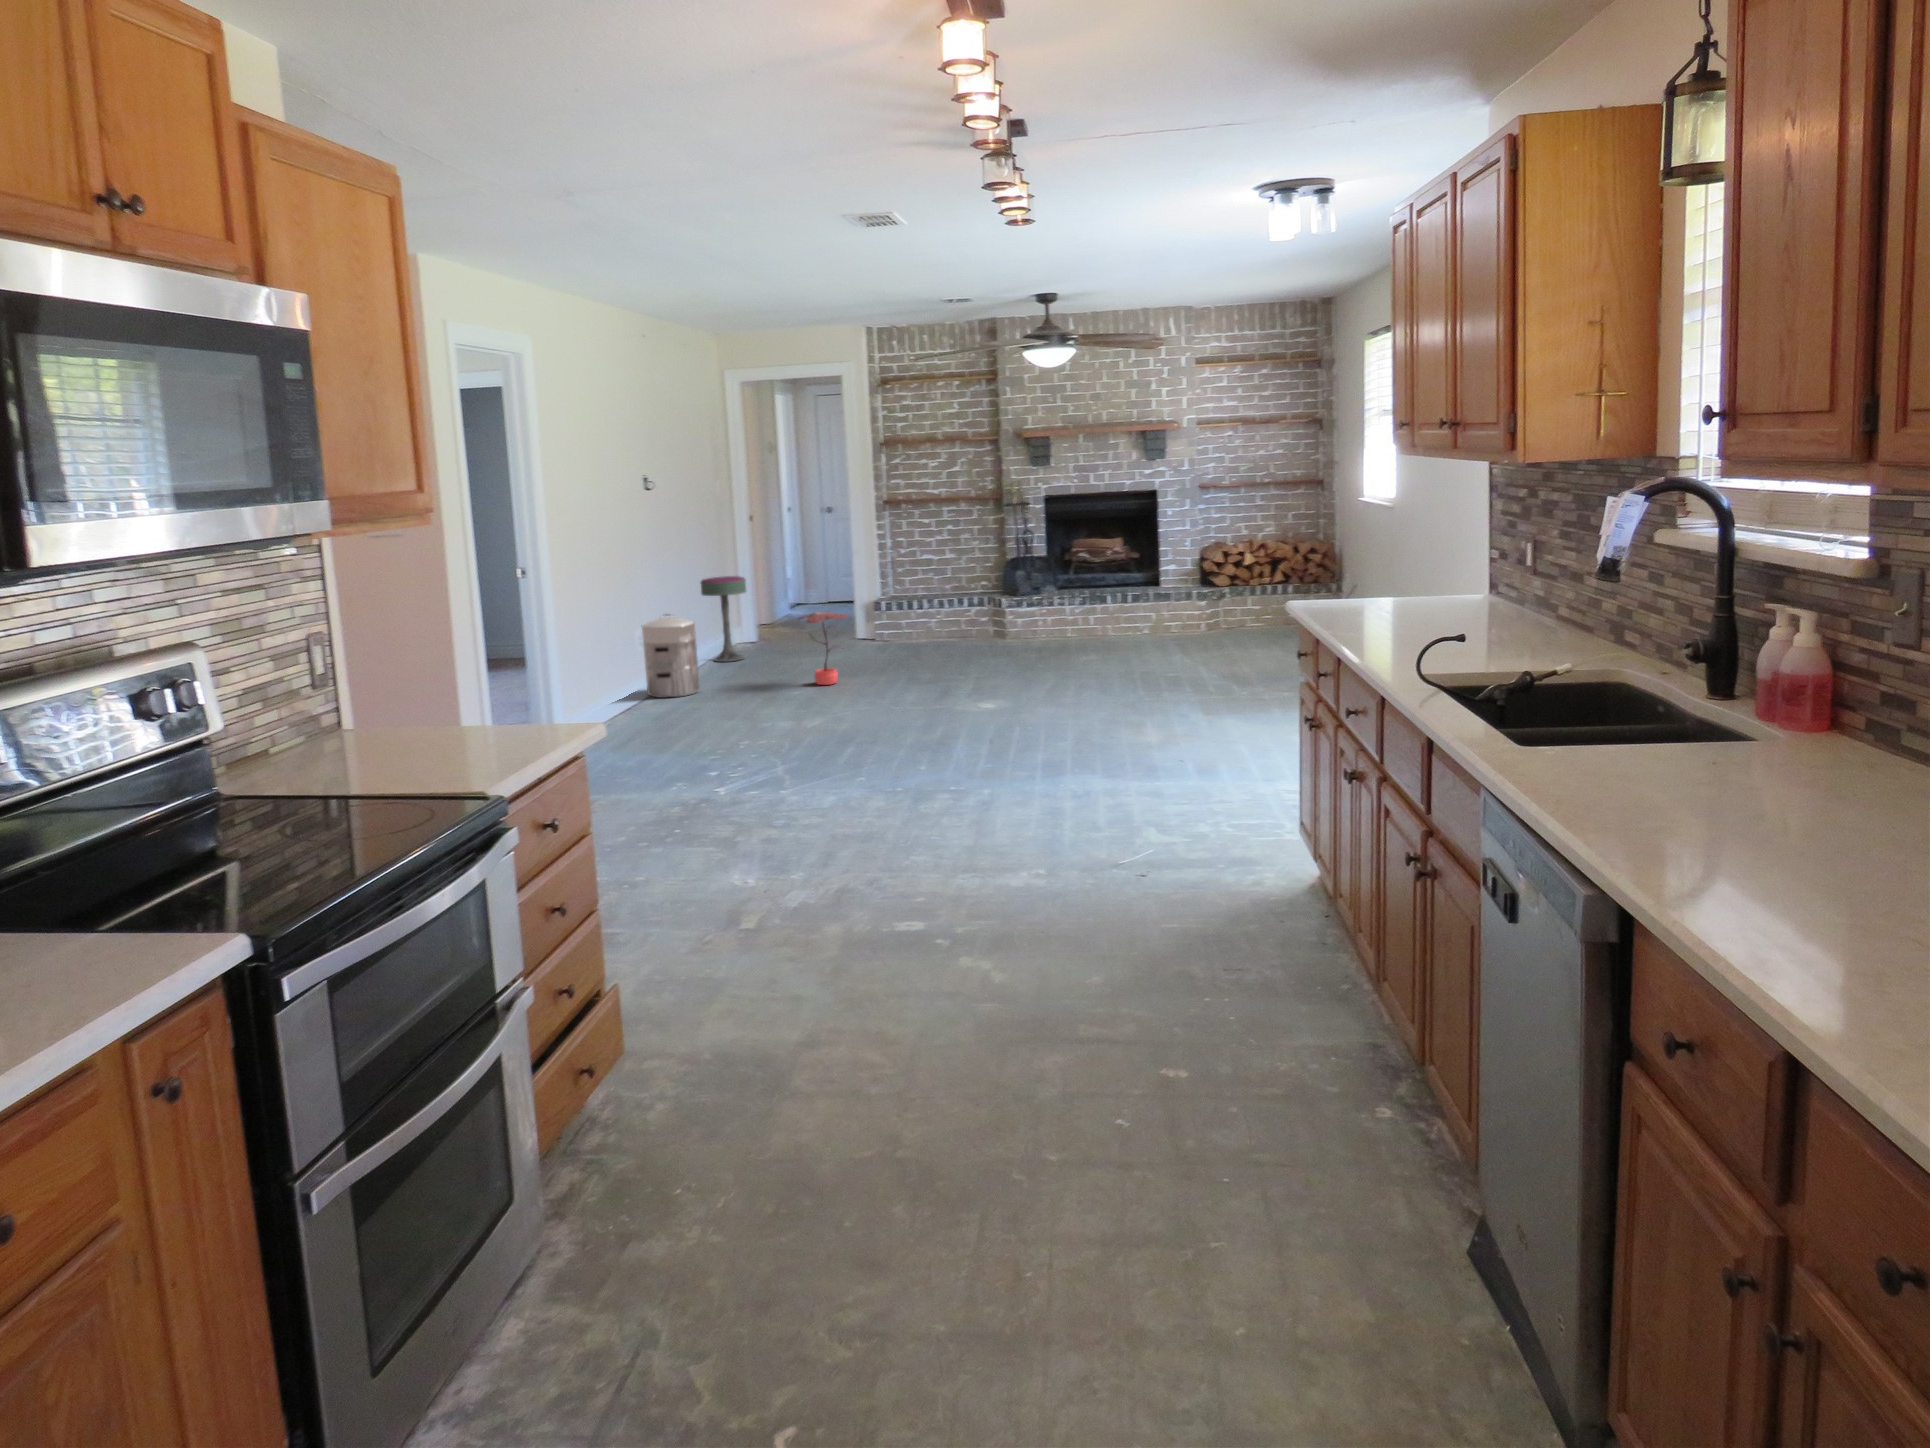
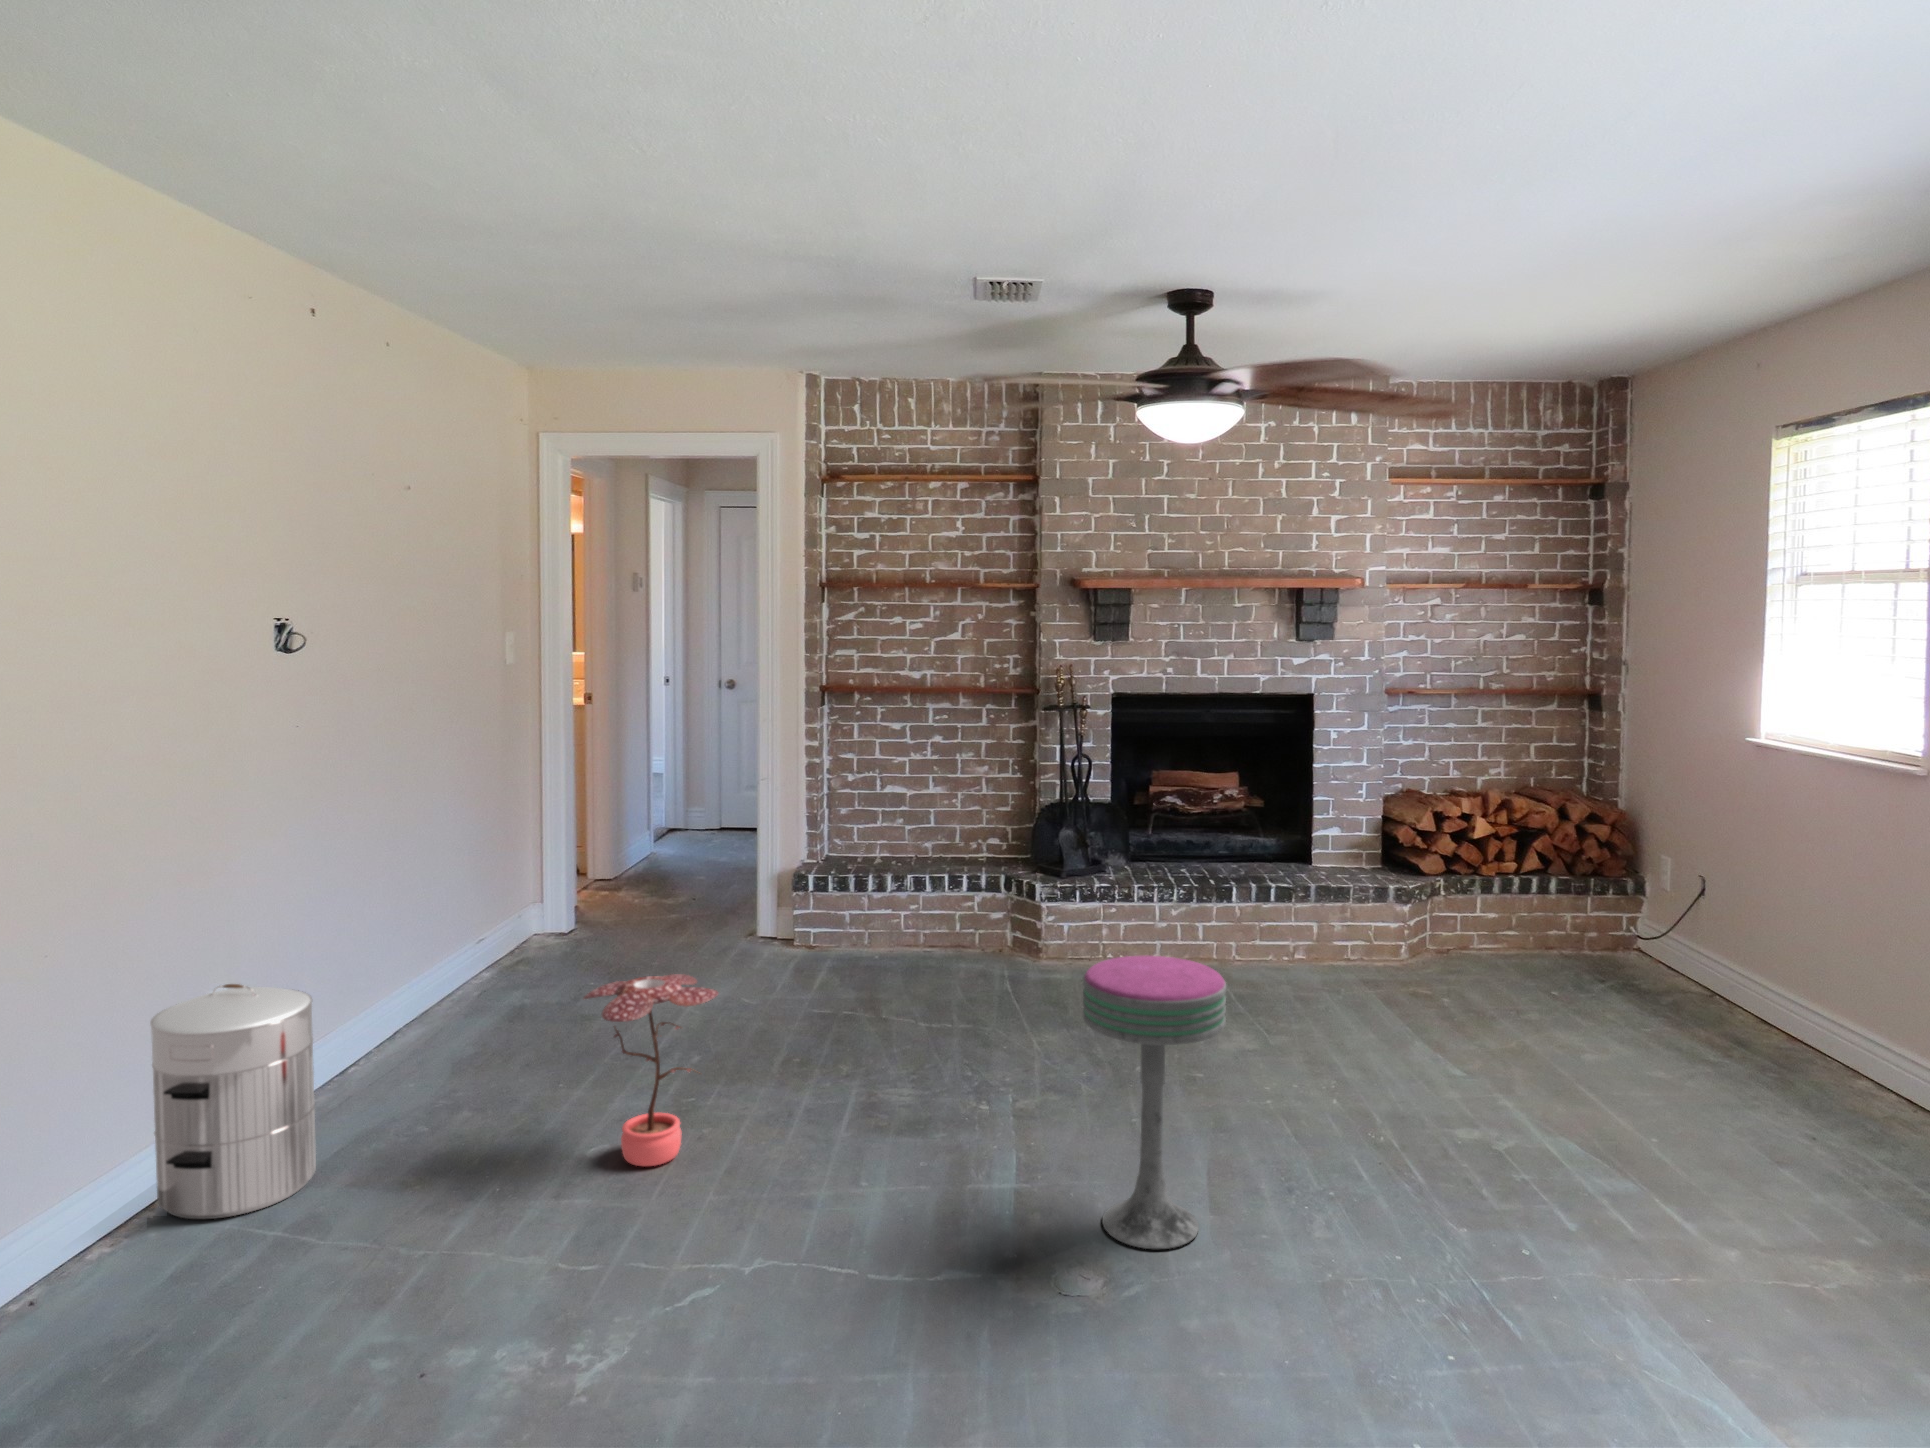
bar stool: present [701,576,746,662] -> present [1083,956,1226,1249]

